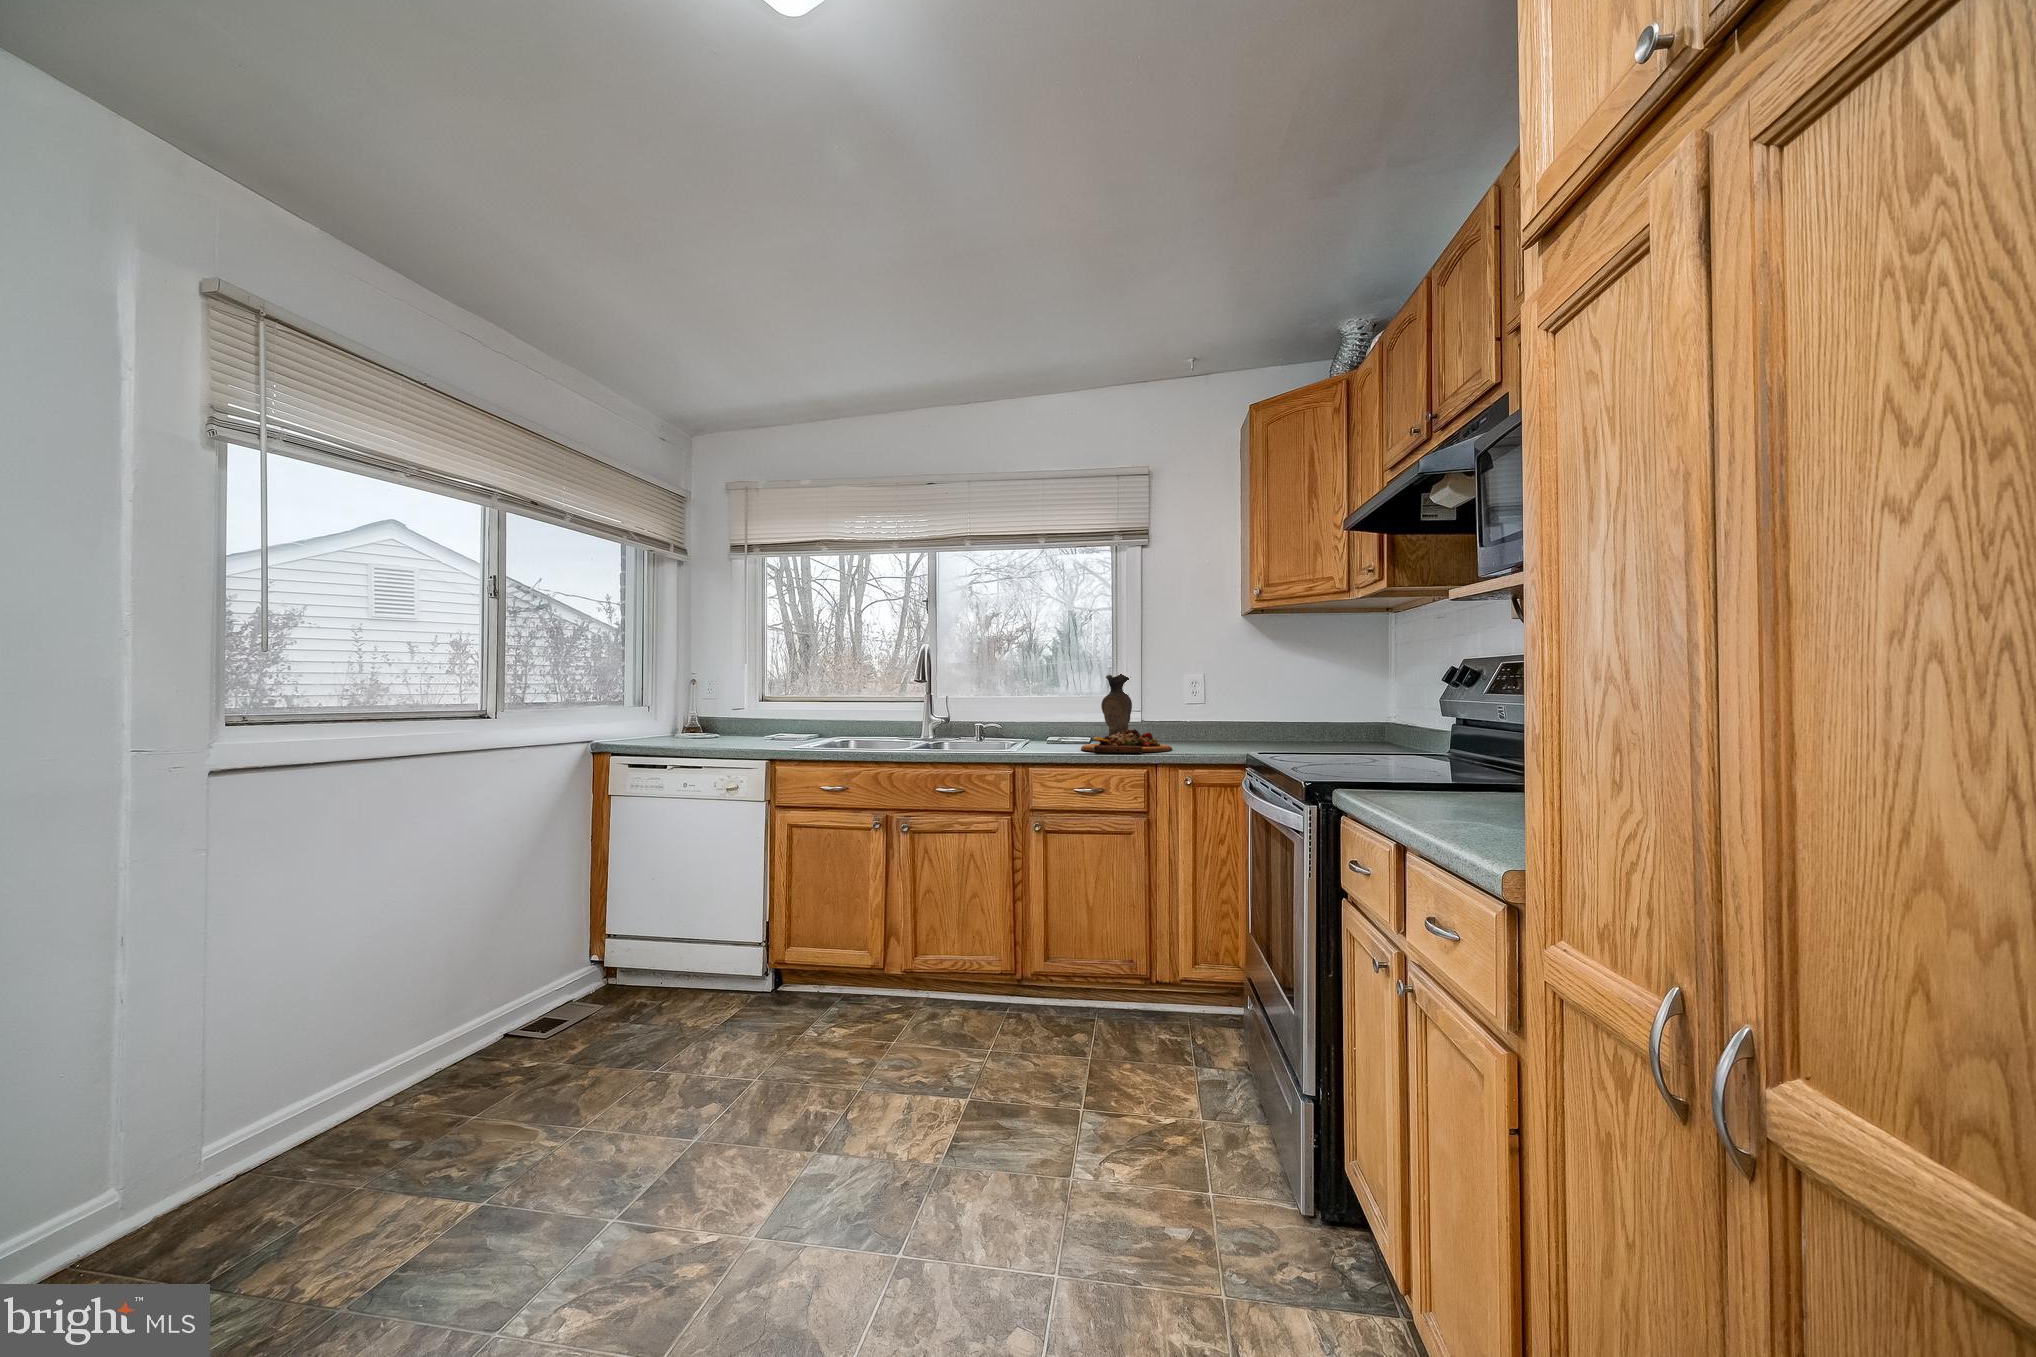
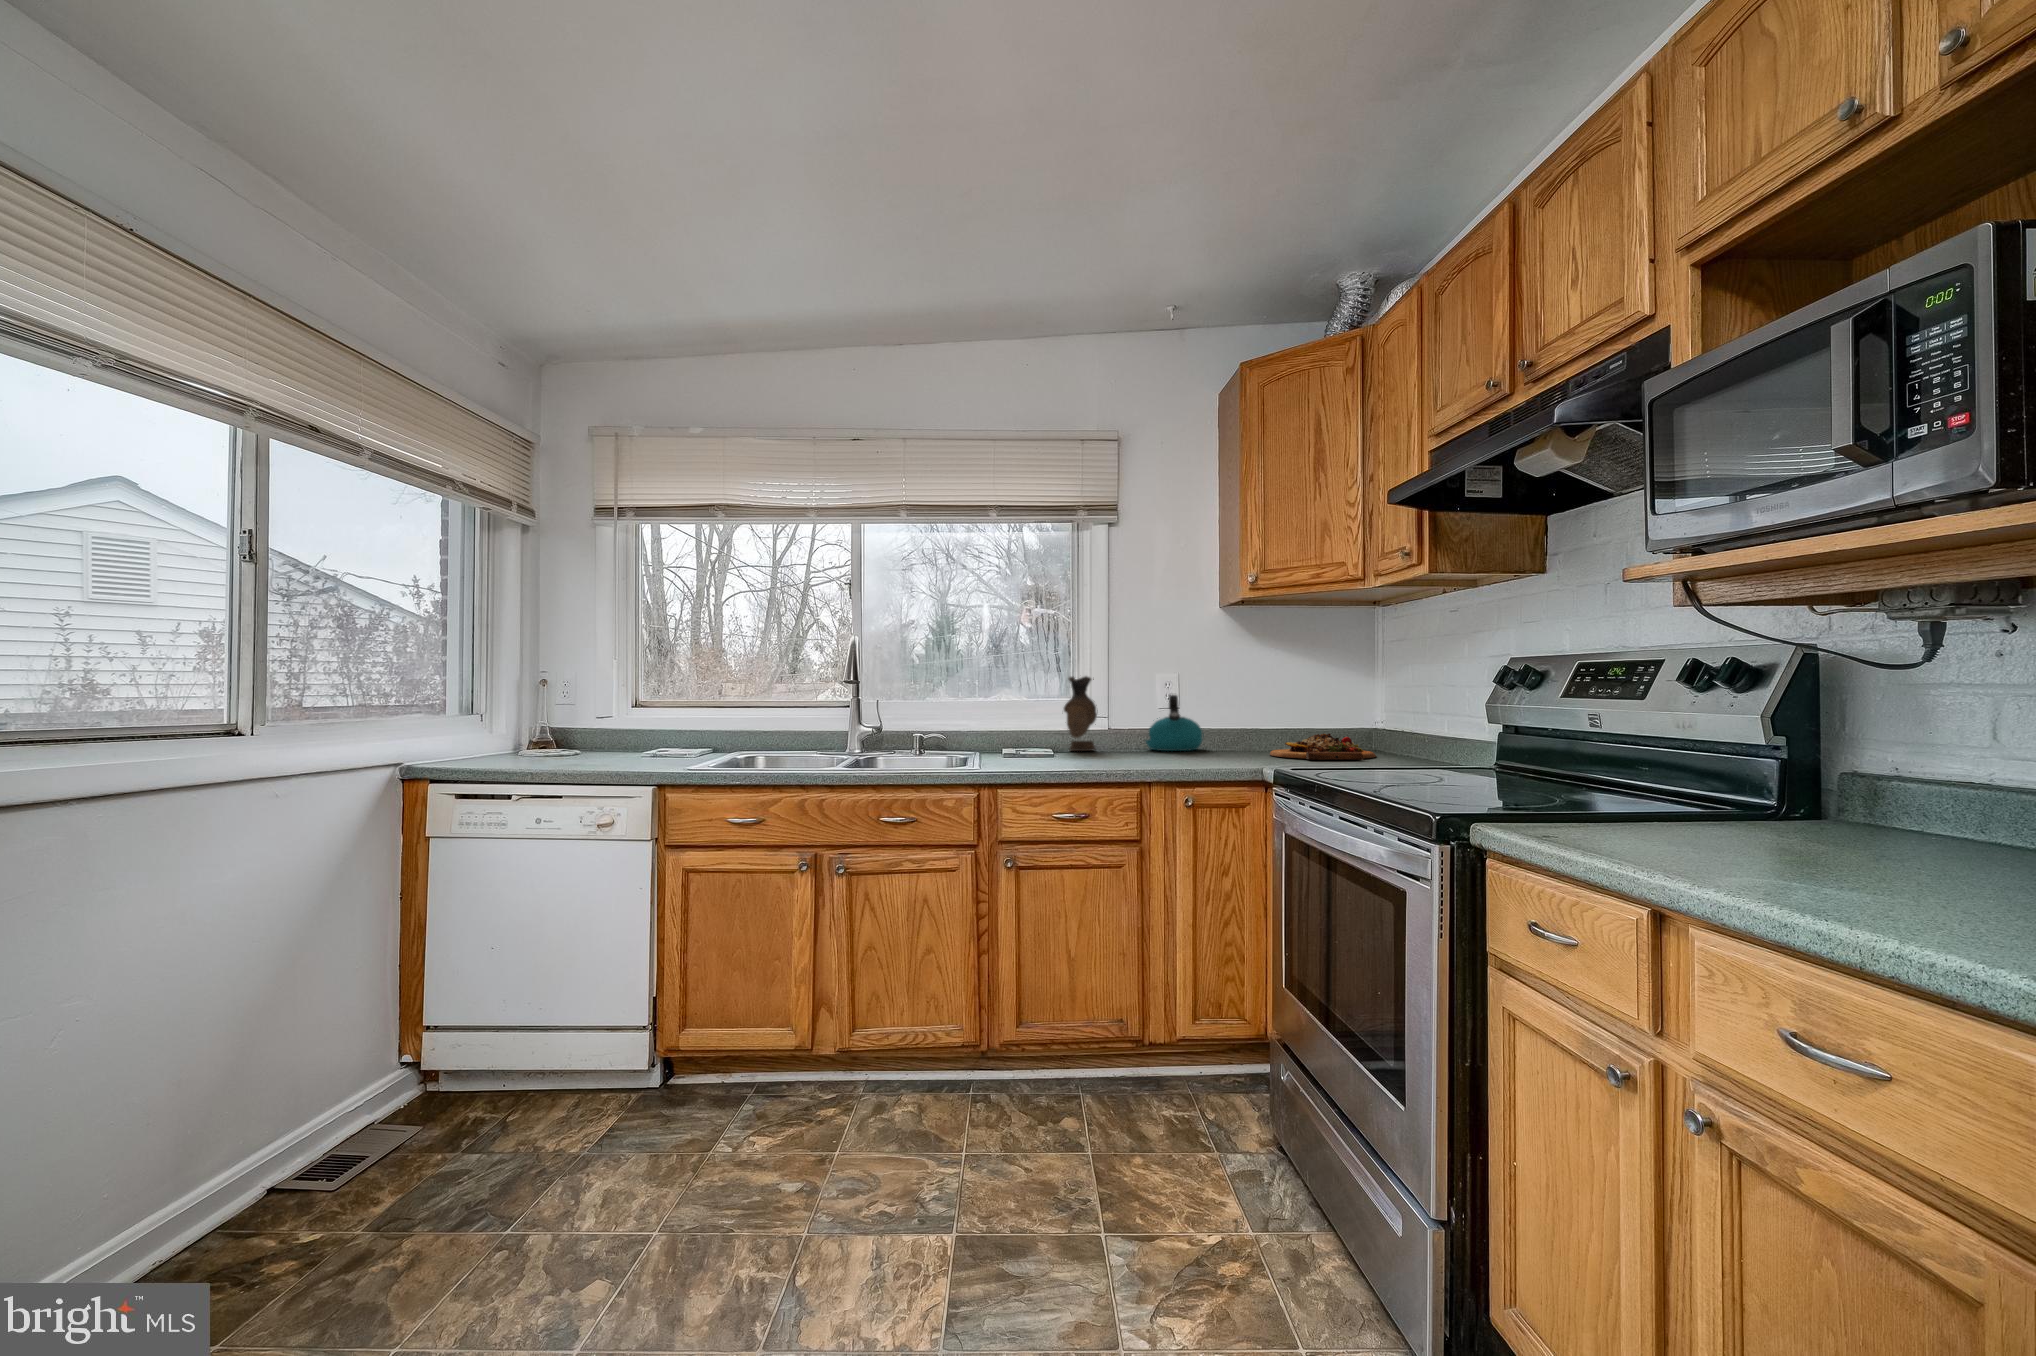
kettle: none [1173,690,1226,740] -> present [1146,695,1202,751]
cutting board: present [1081,729,1172,753] -> present [1270,734,1376,760]

